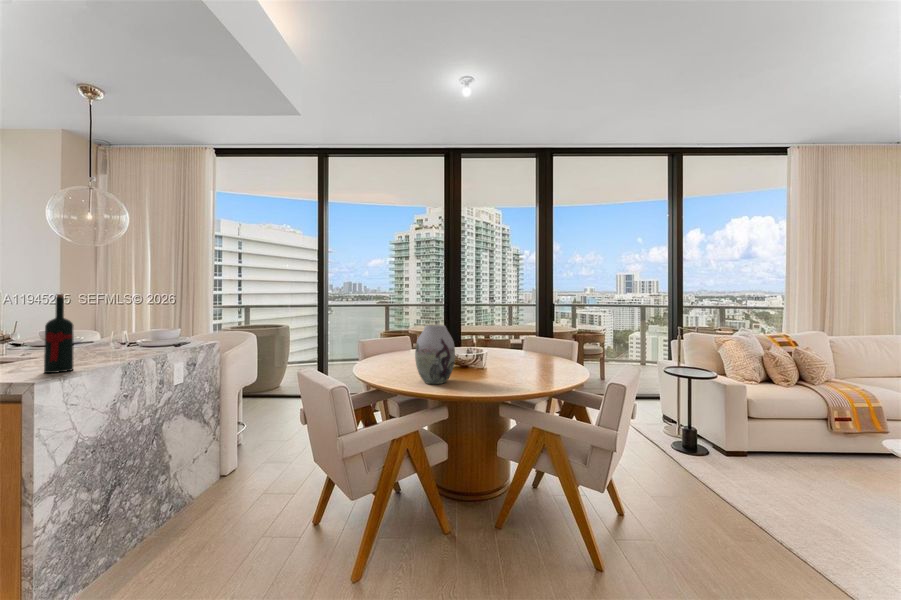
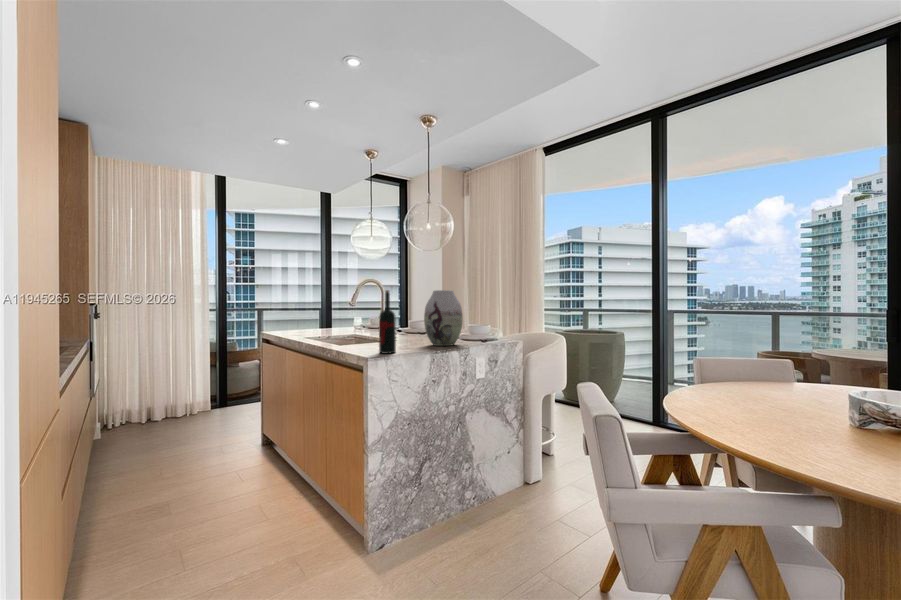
vase: present [415,325,455,384] -> present [424,290,463,346]

